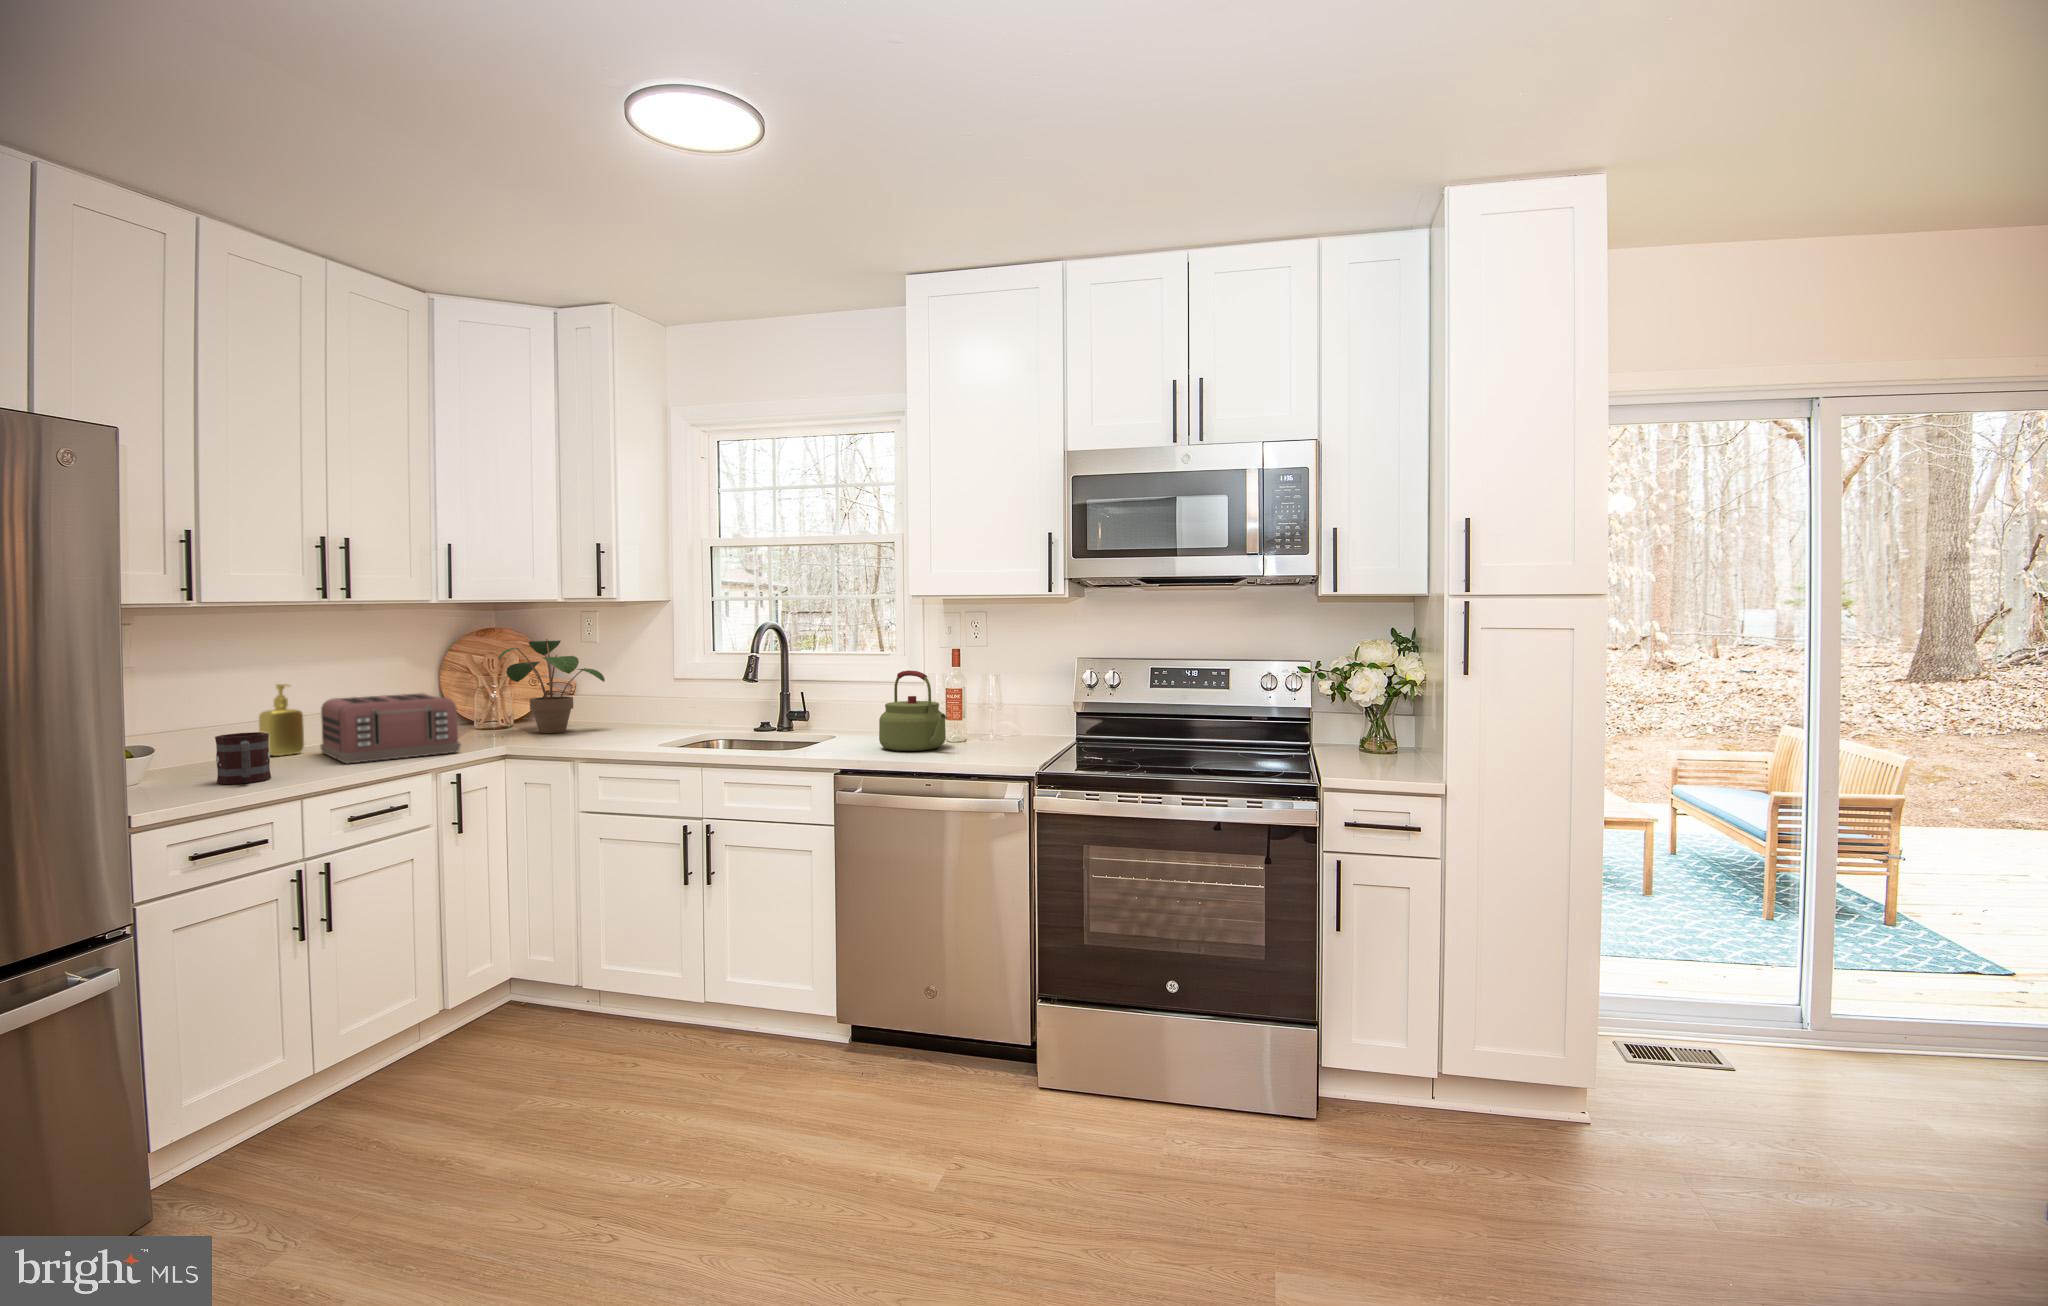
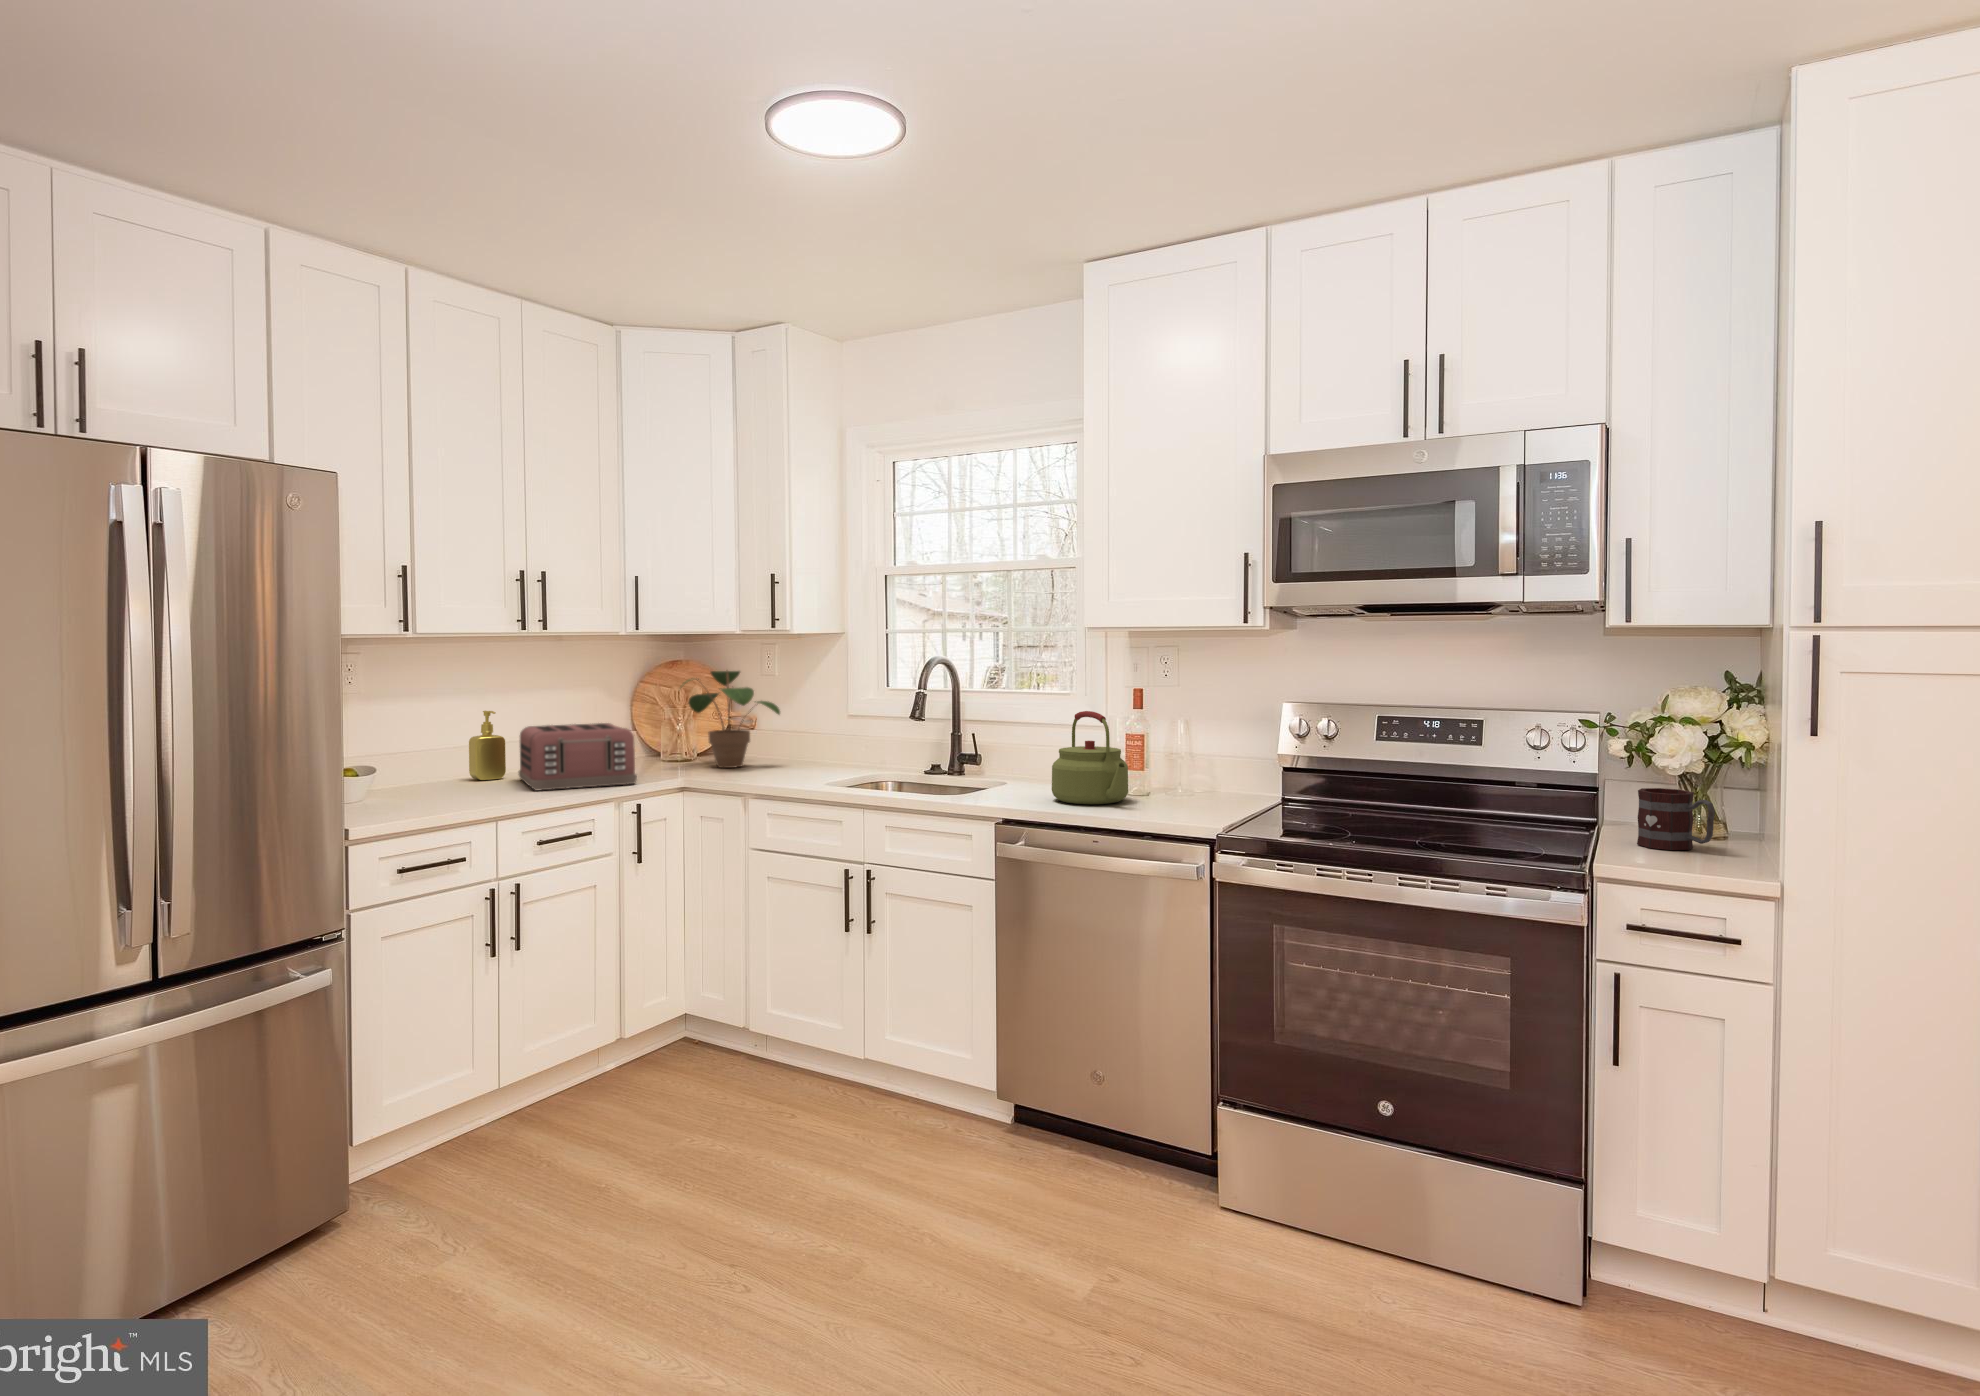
mug: present [215,732,271,784] -> present [1637,788,1715,850]

